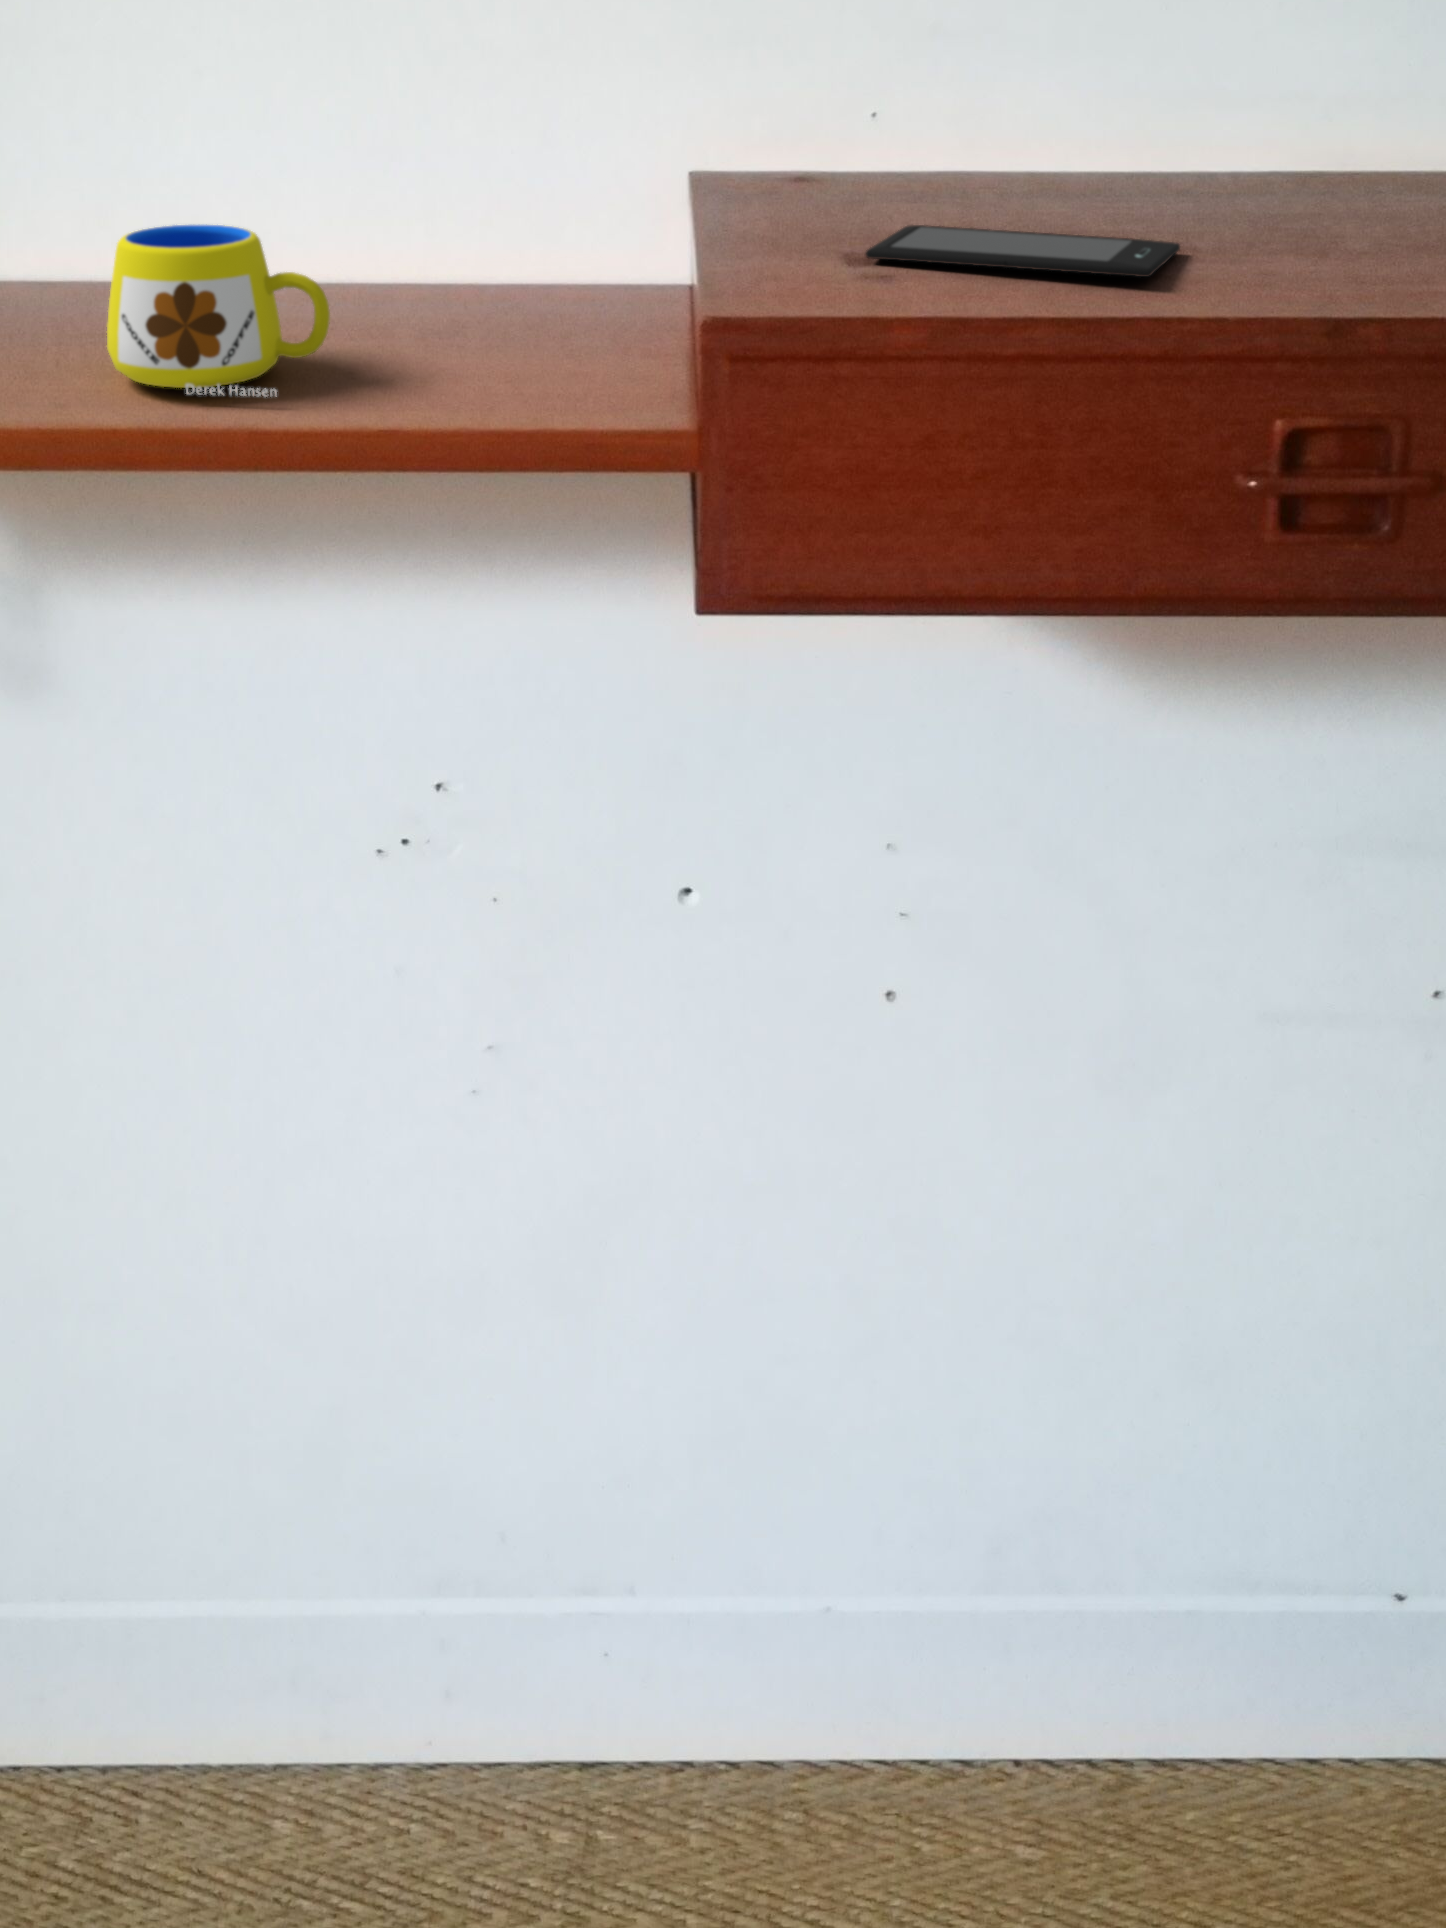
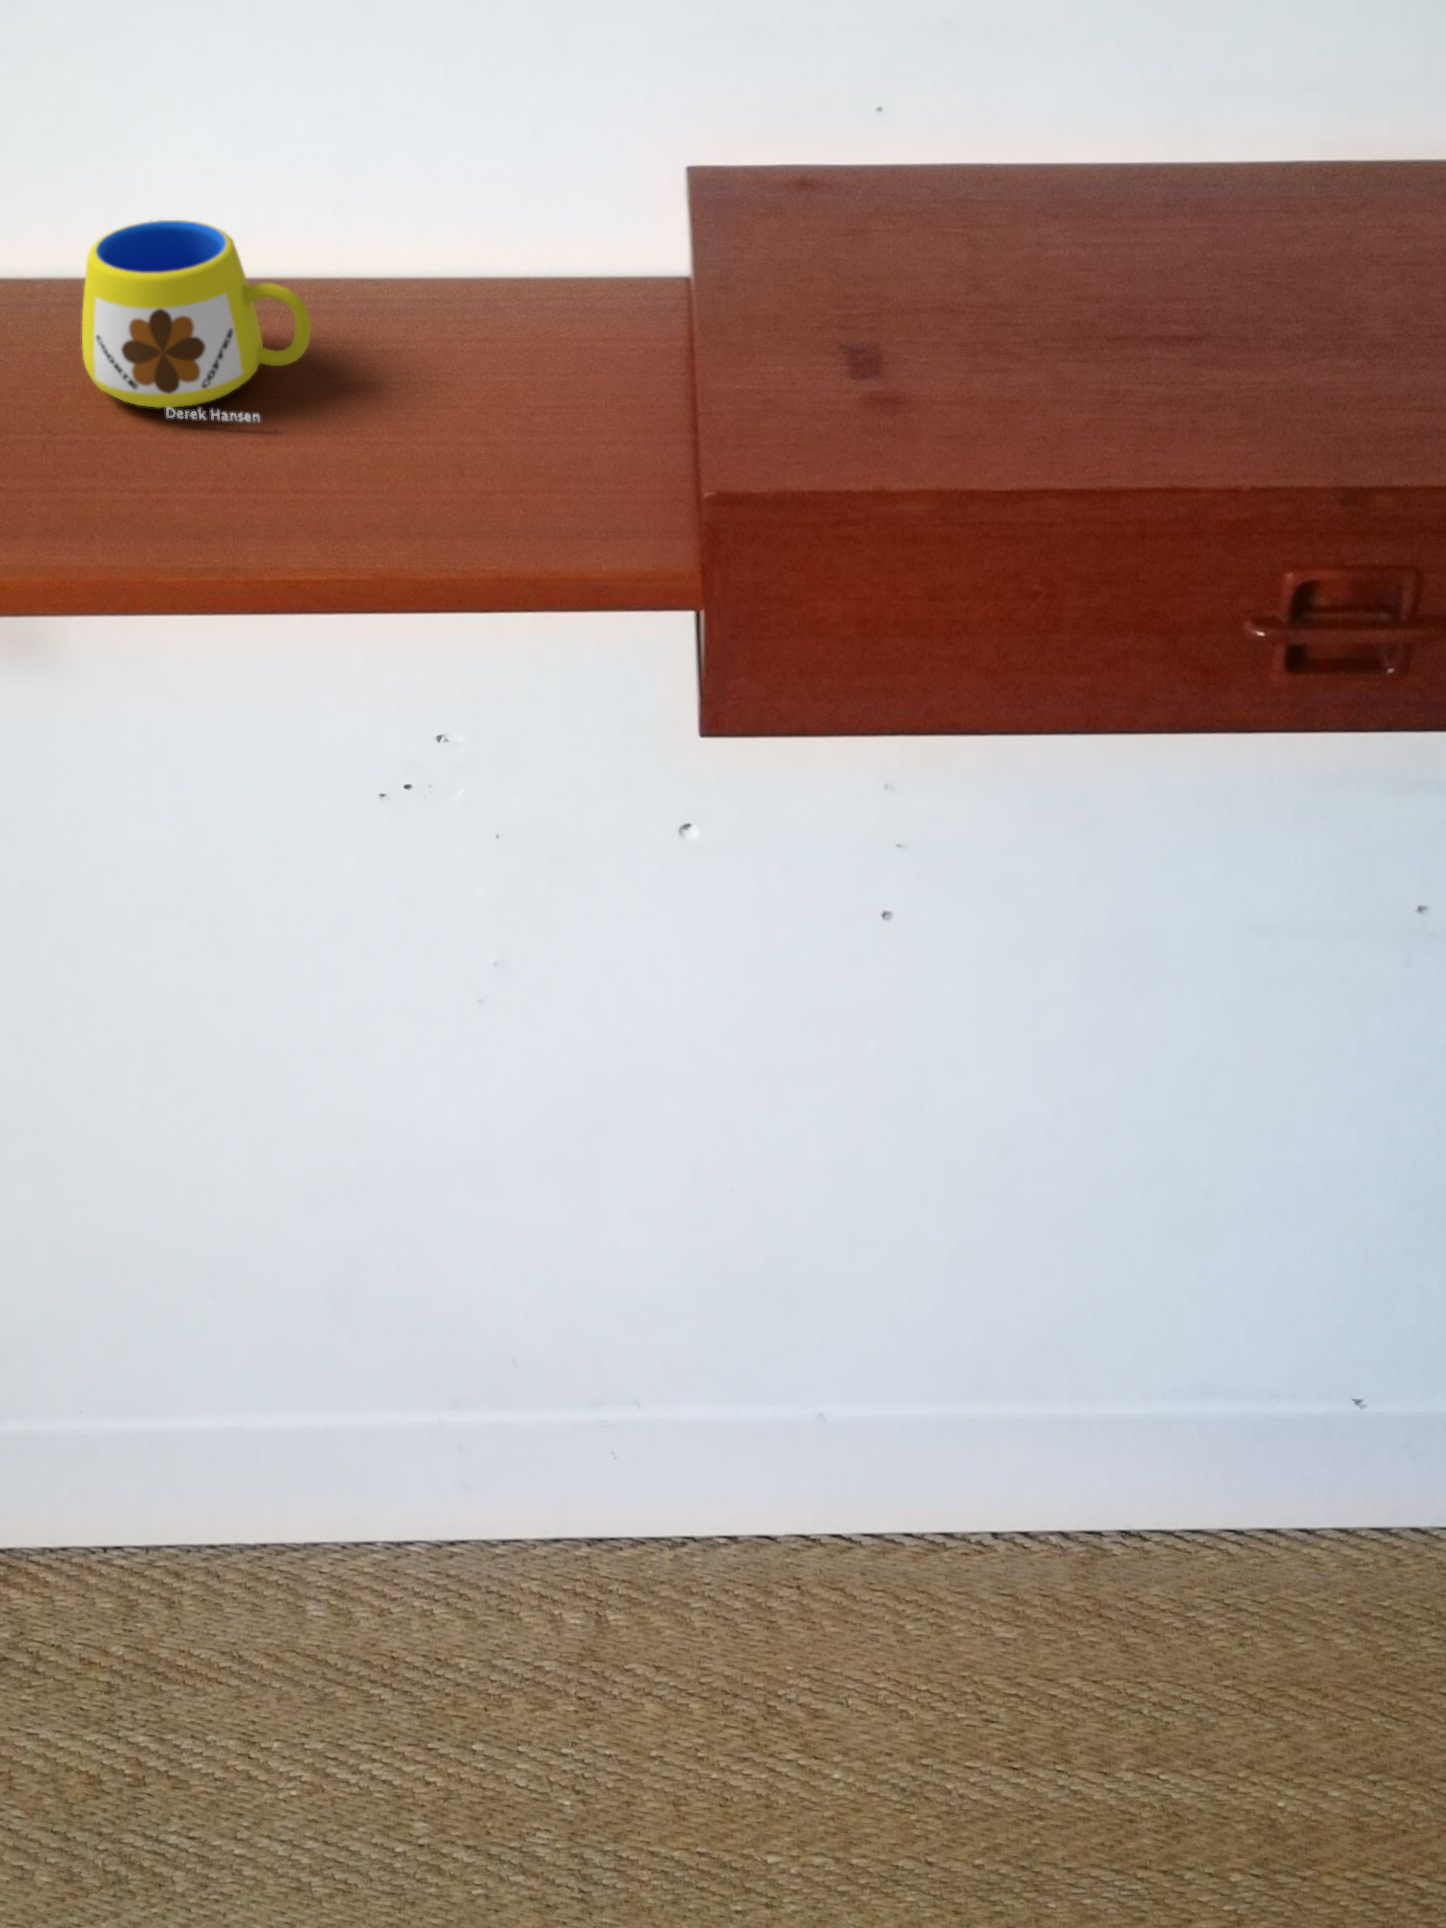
smartphone: present [866,225,1180,277] -> none [862,216,1187,318]

